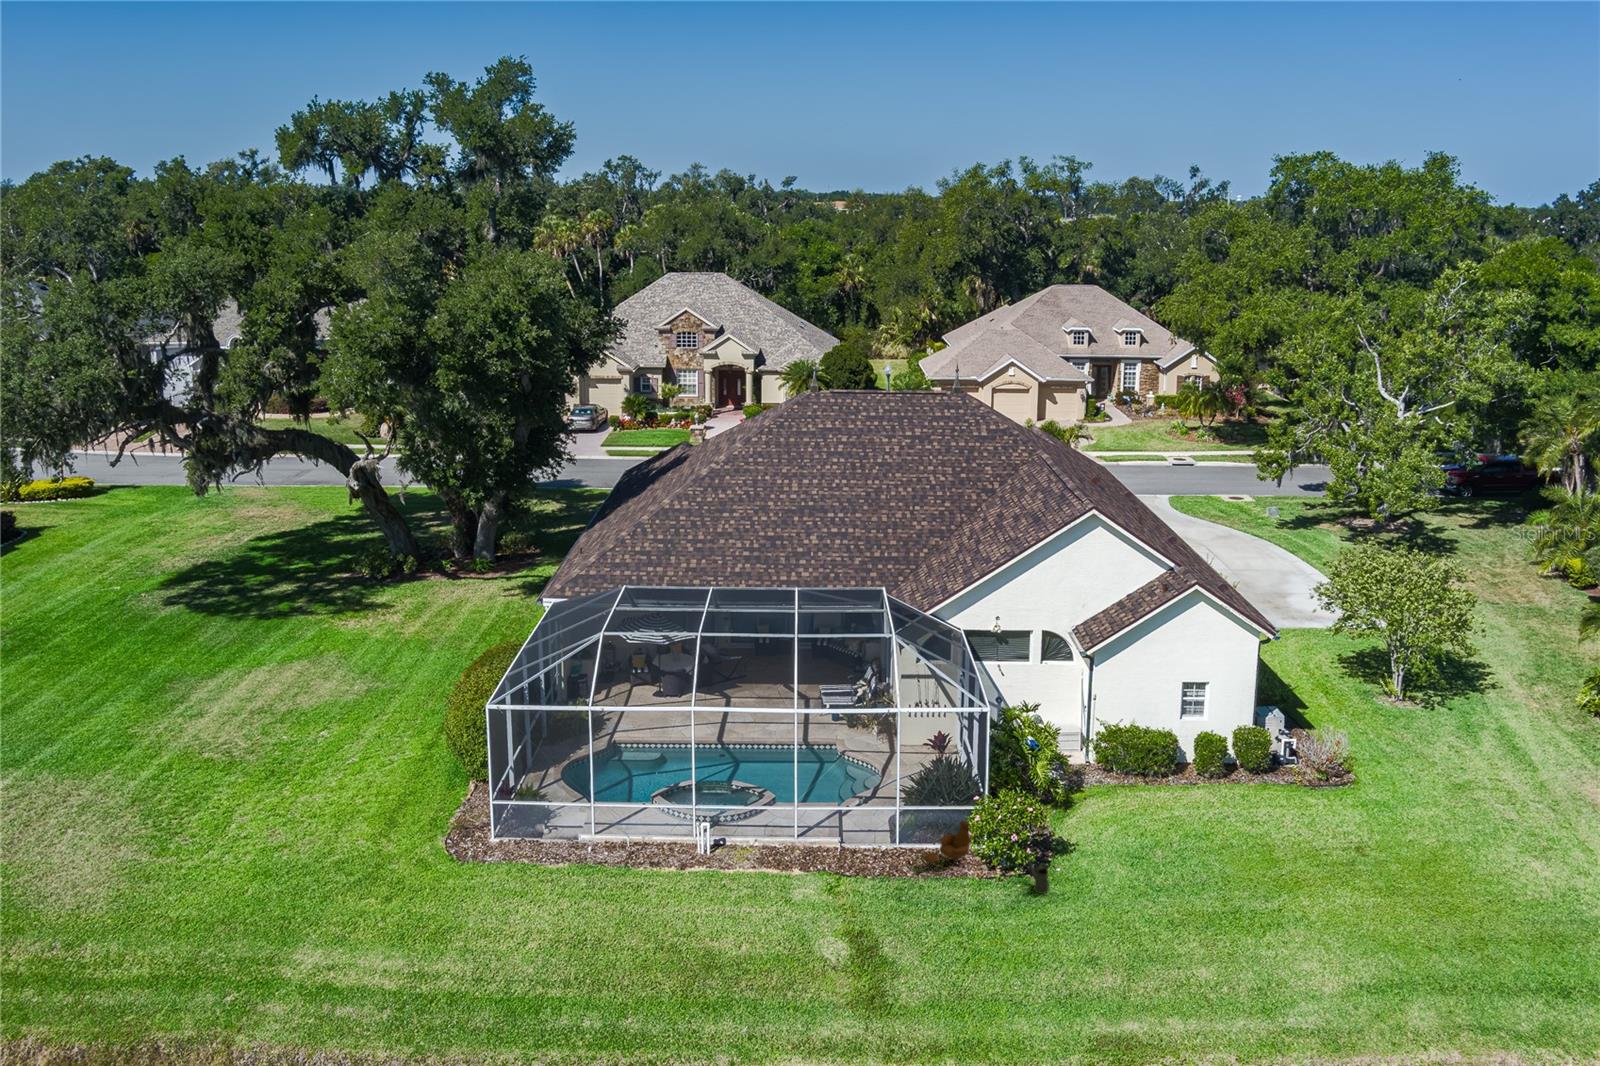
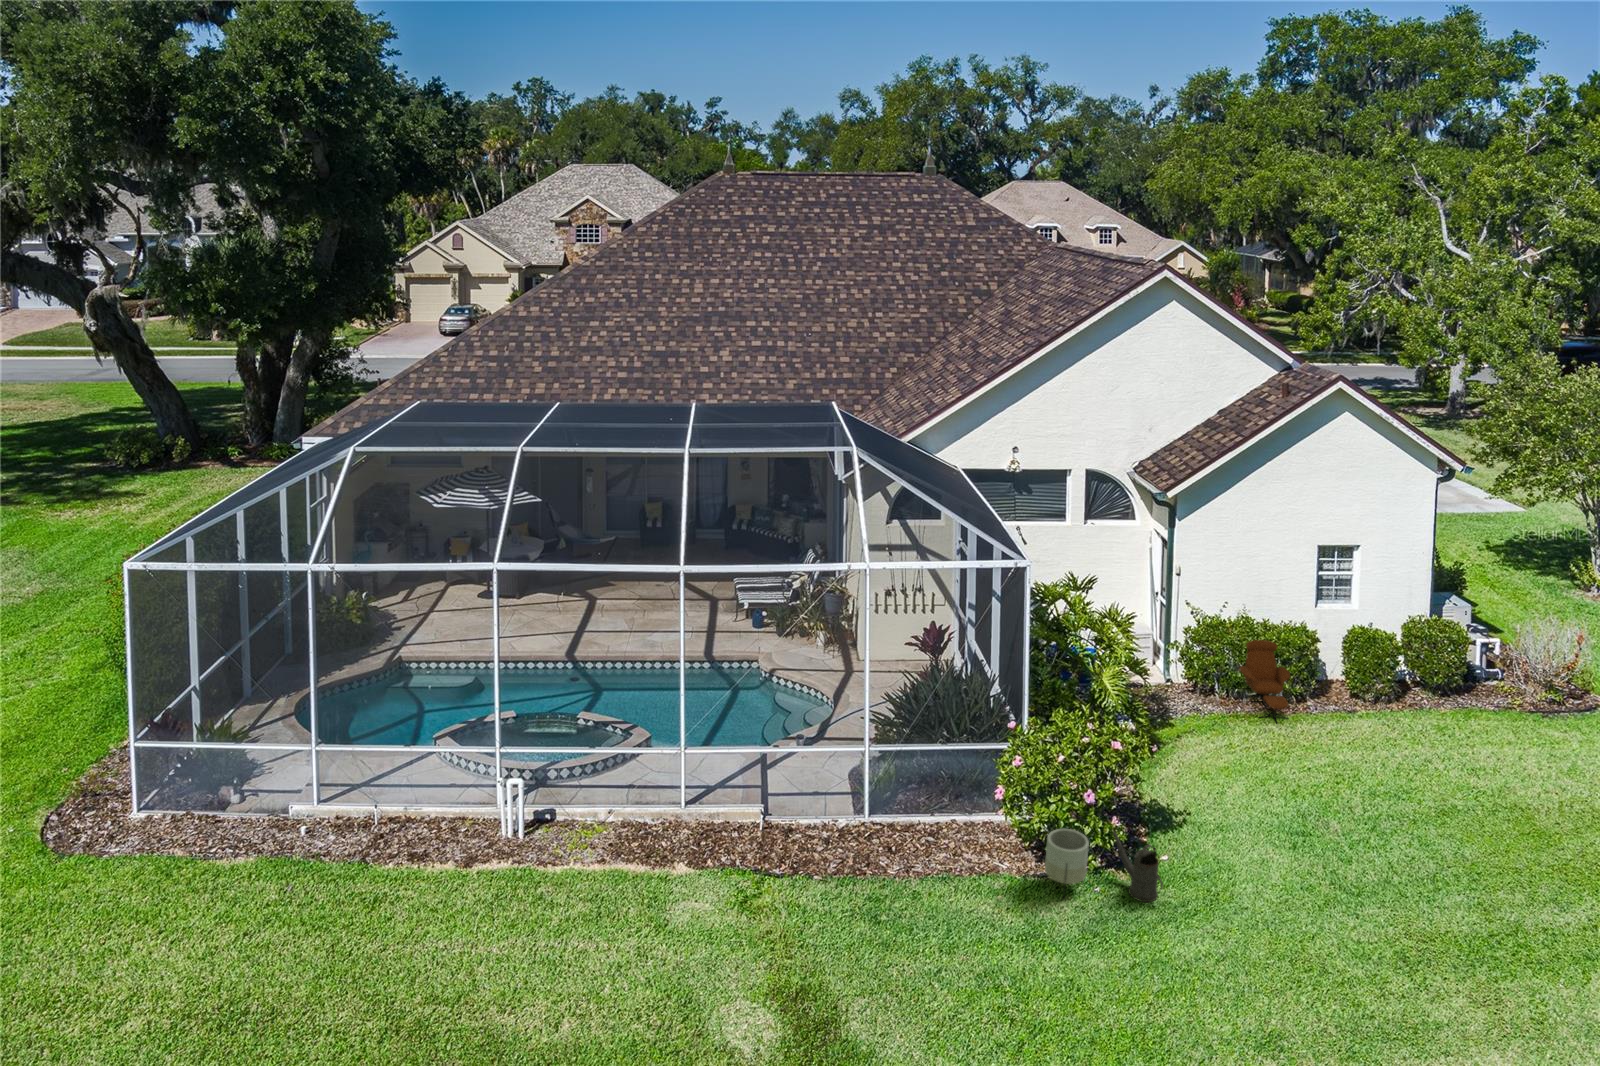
lounge chair: present [924,821,972,868] -> present [1239,640,1290,721]
planter: none [989,854,1012,891] -> present [1045,829,1089,885]

